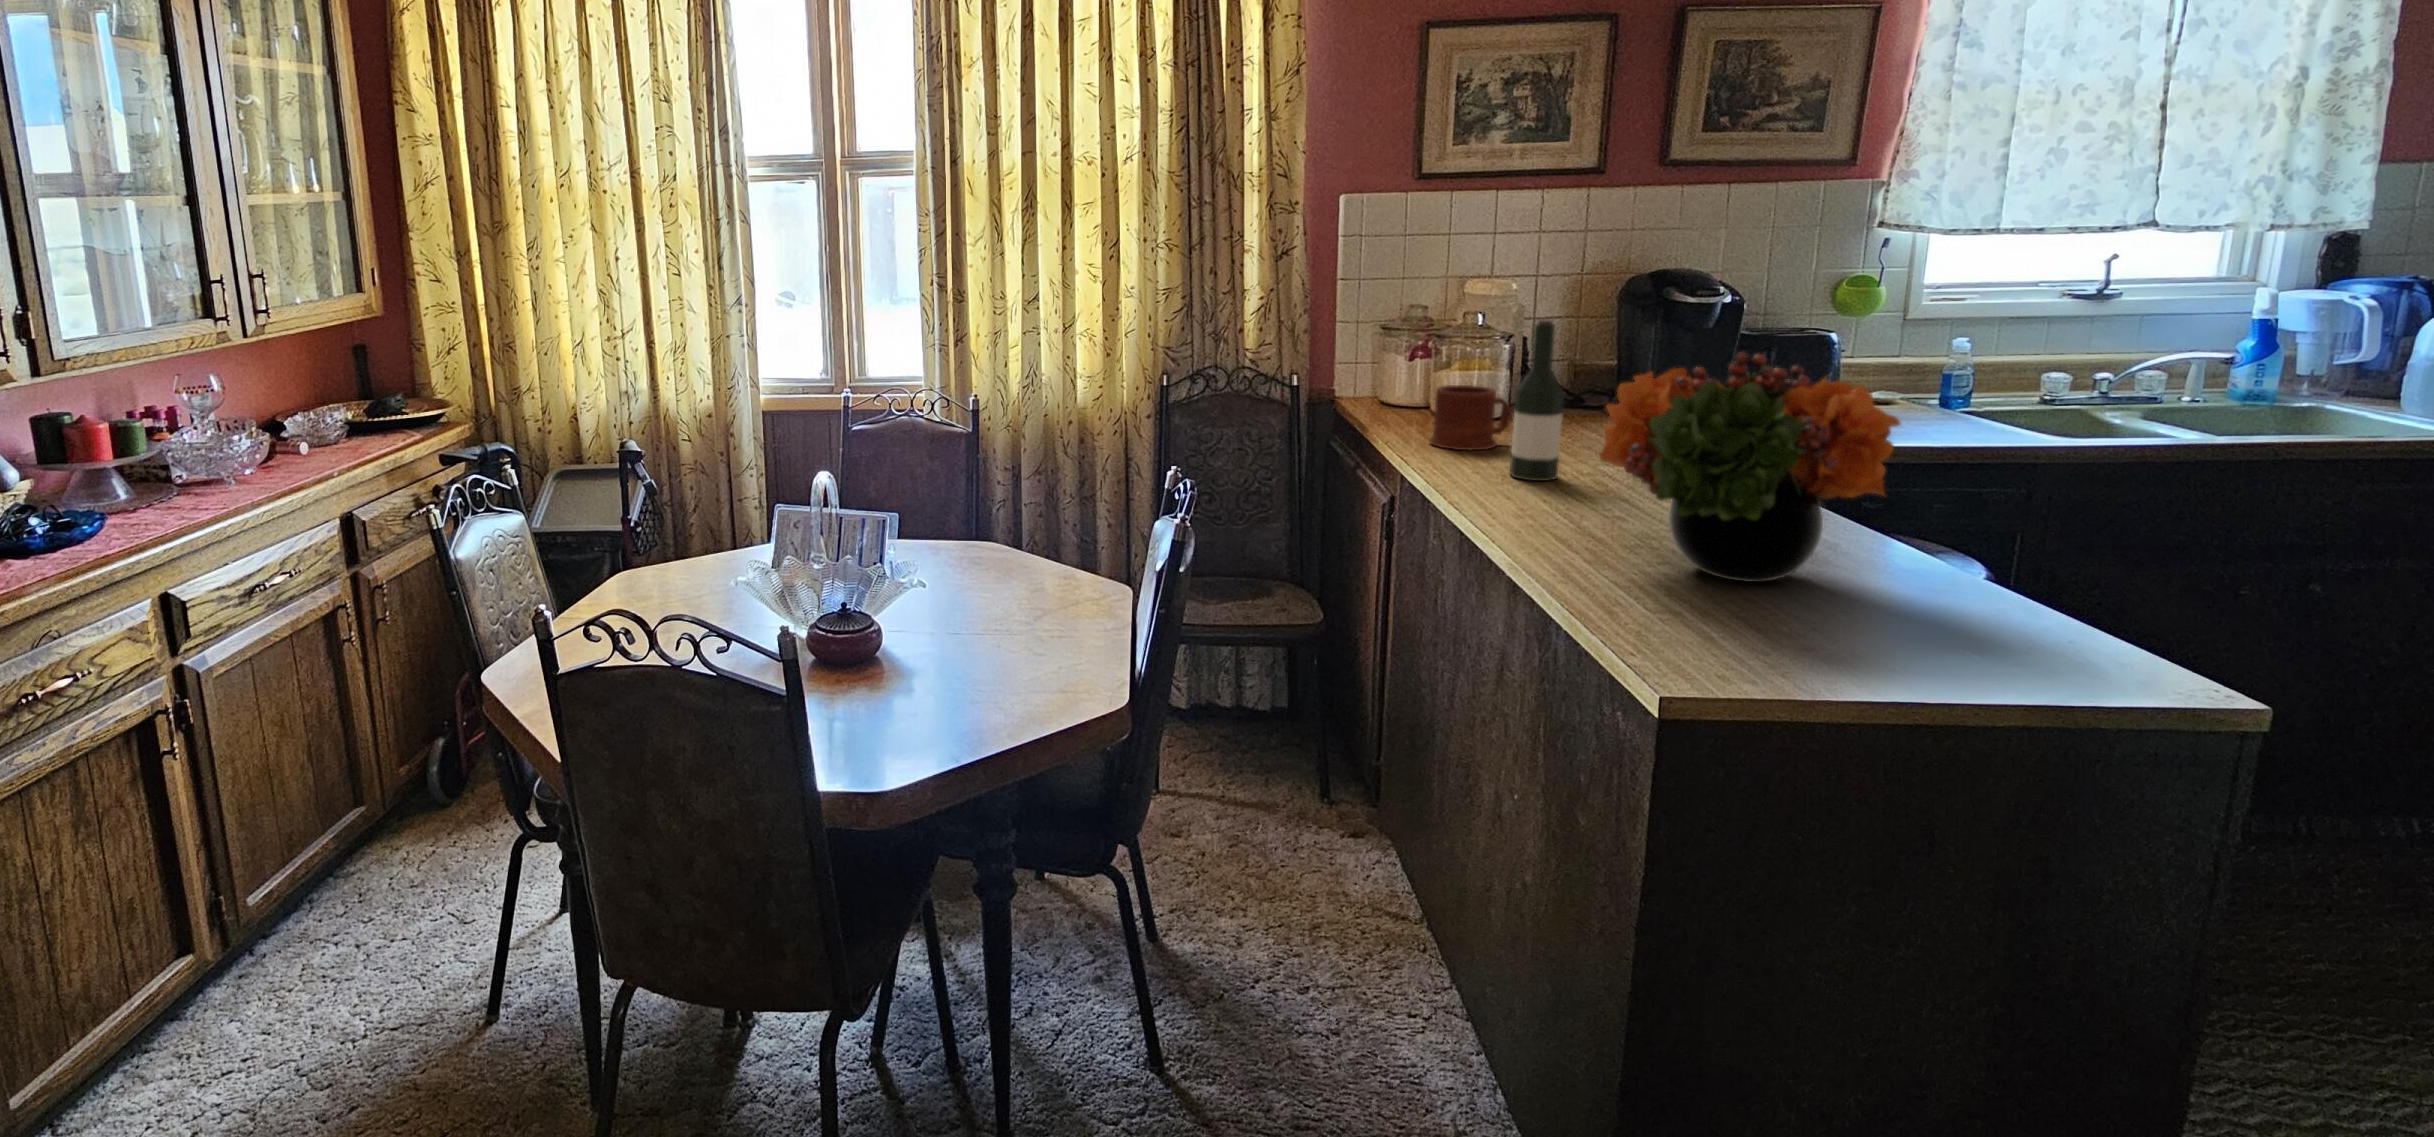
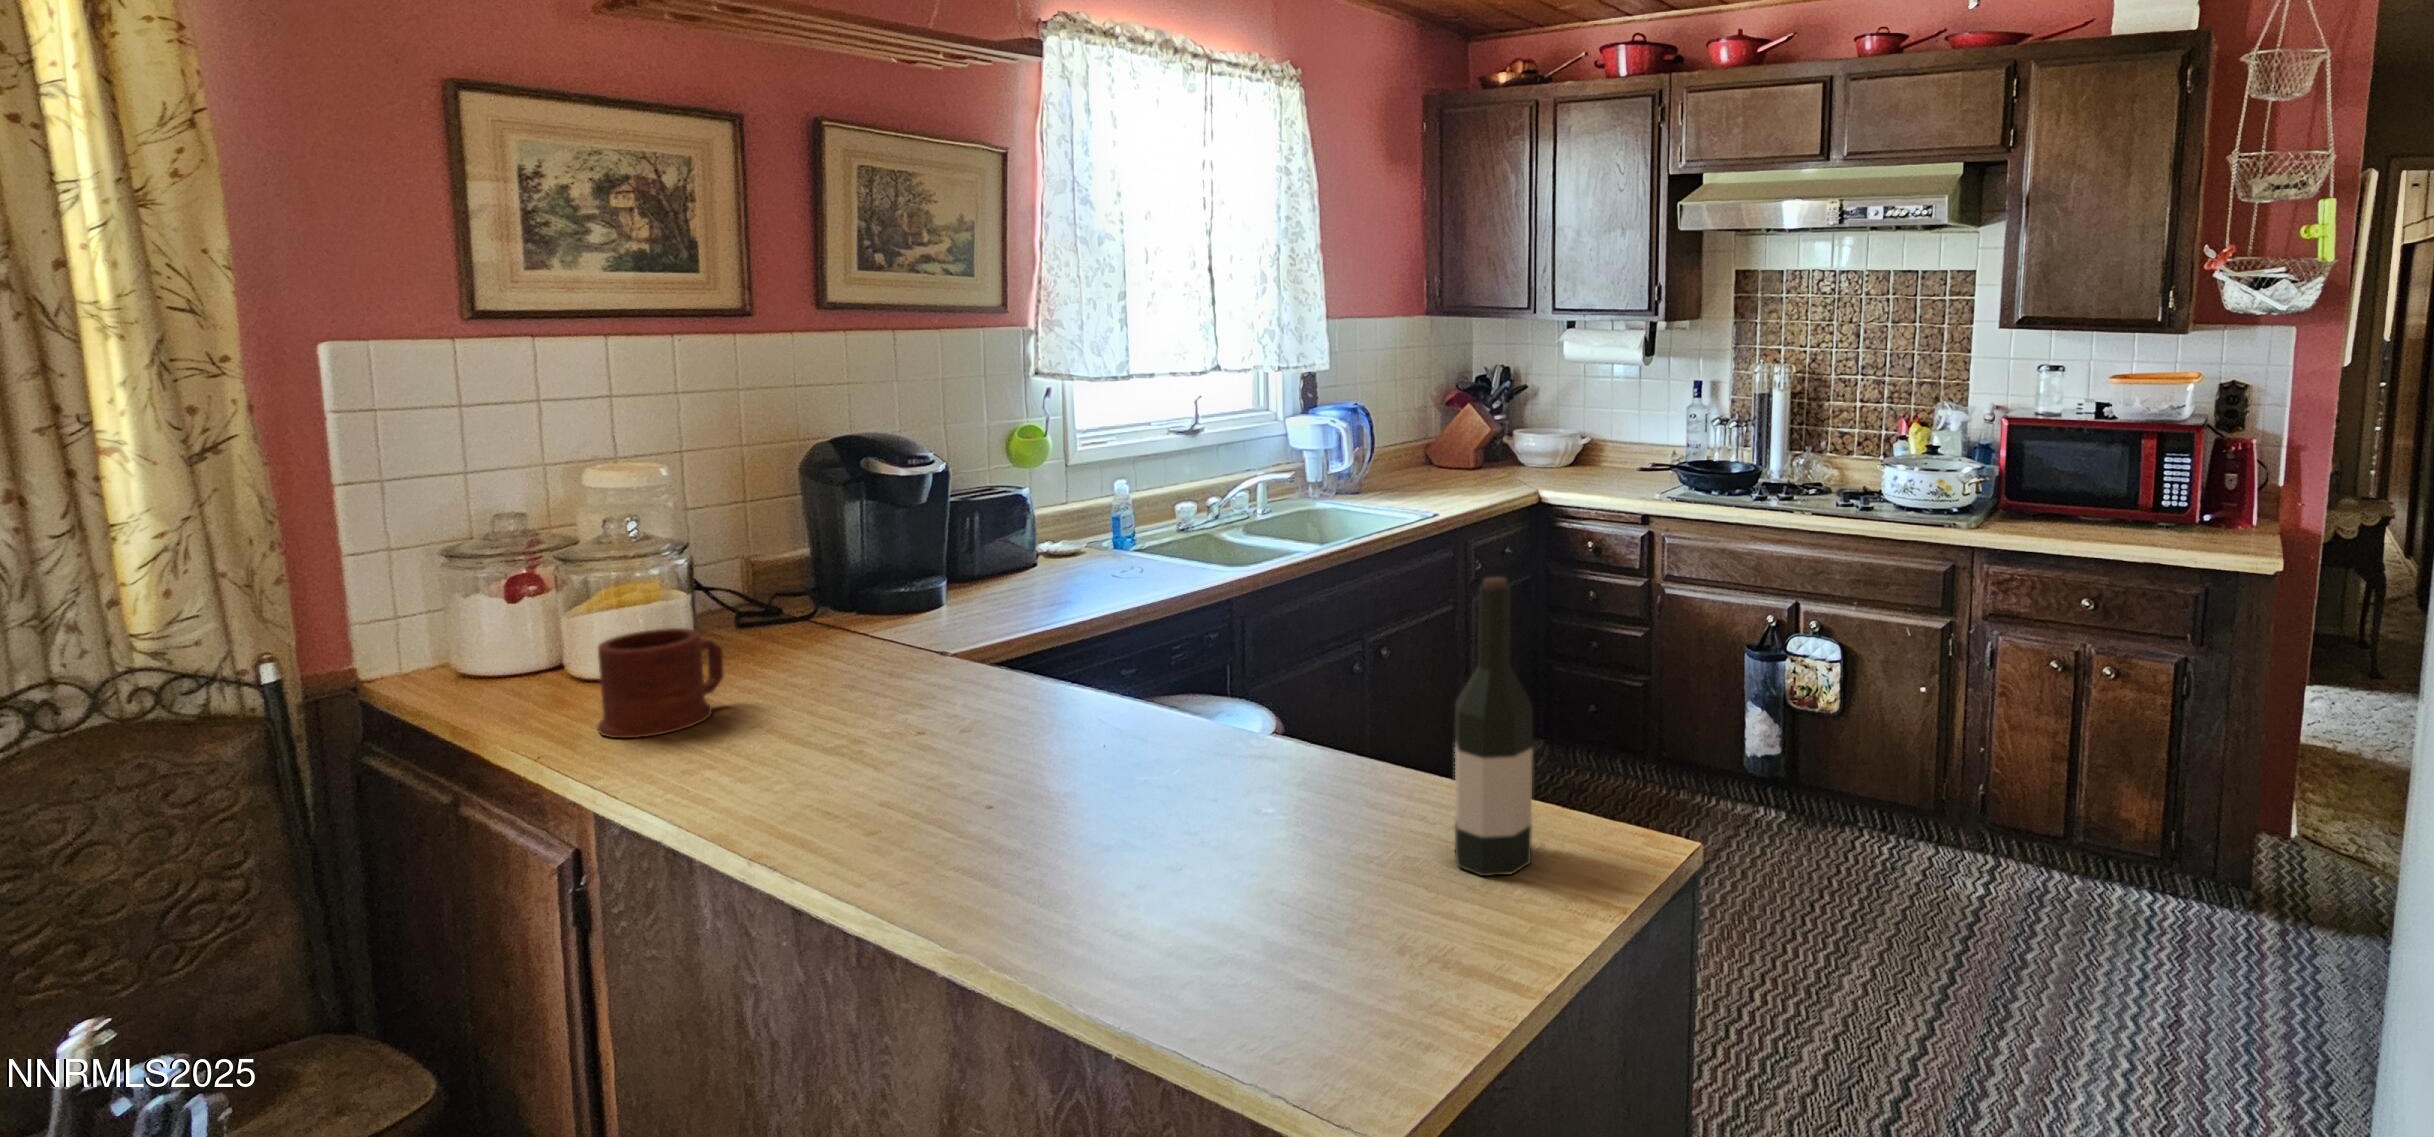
wine bottle: present [1510,319,1564,481] -> present [1455,577,1533,876]
flower arrangement: present [1600,352,1900,582] -> none [990,563,1326,858]

